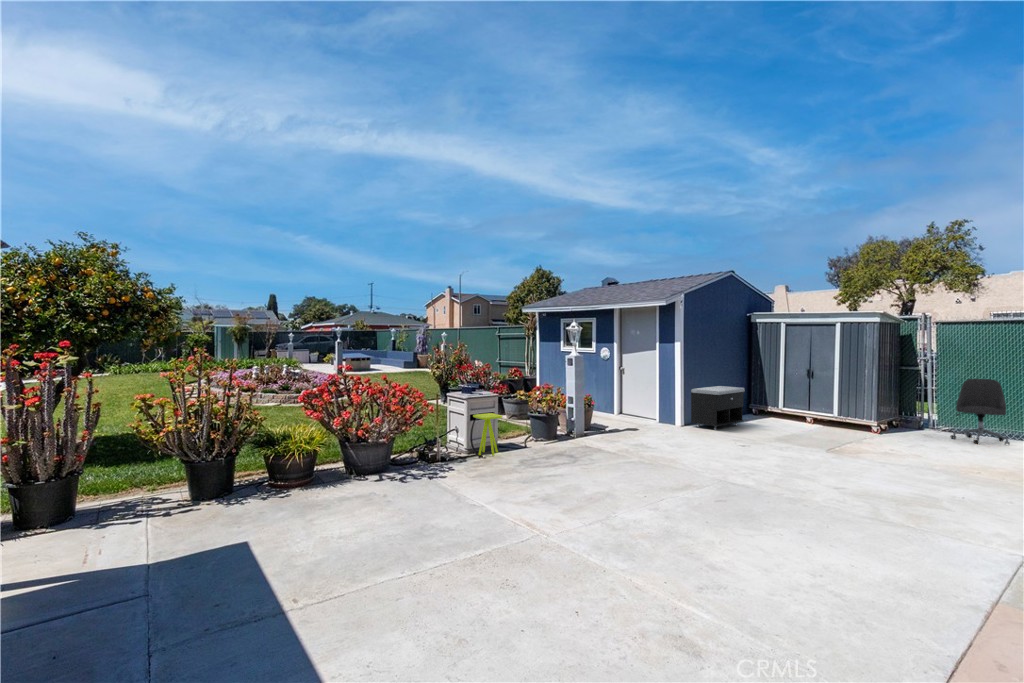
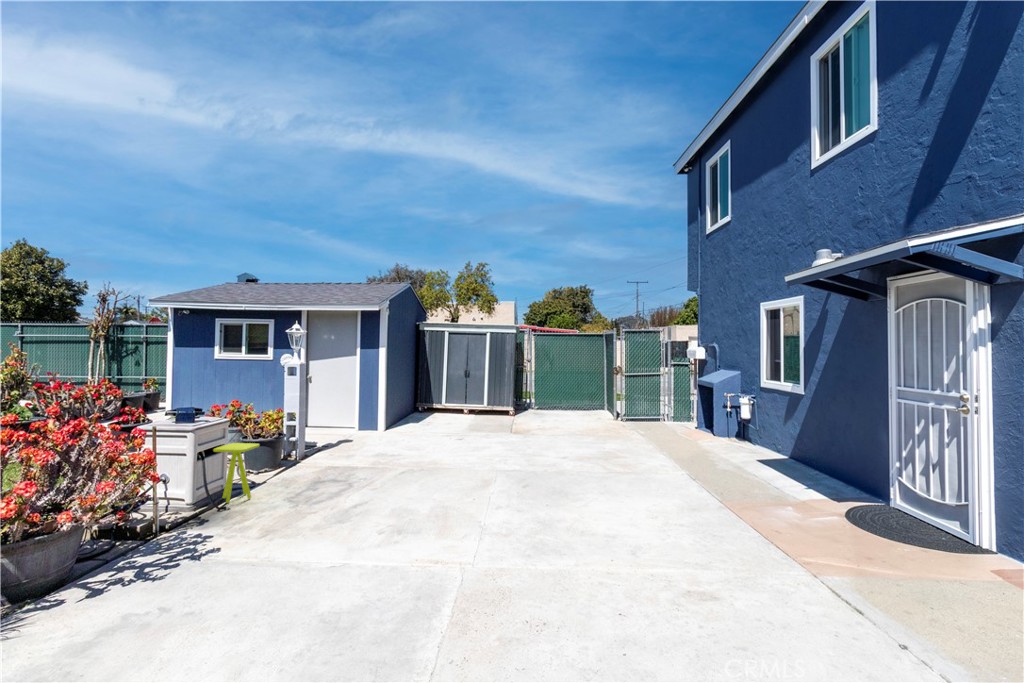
chair: present [951,379,1010,445] -> none [552,372,582,416]
storage bench: present [691,386,745,430] -> none [391,389,428,429]

